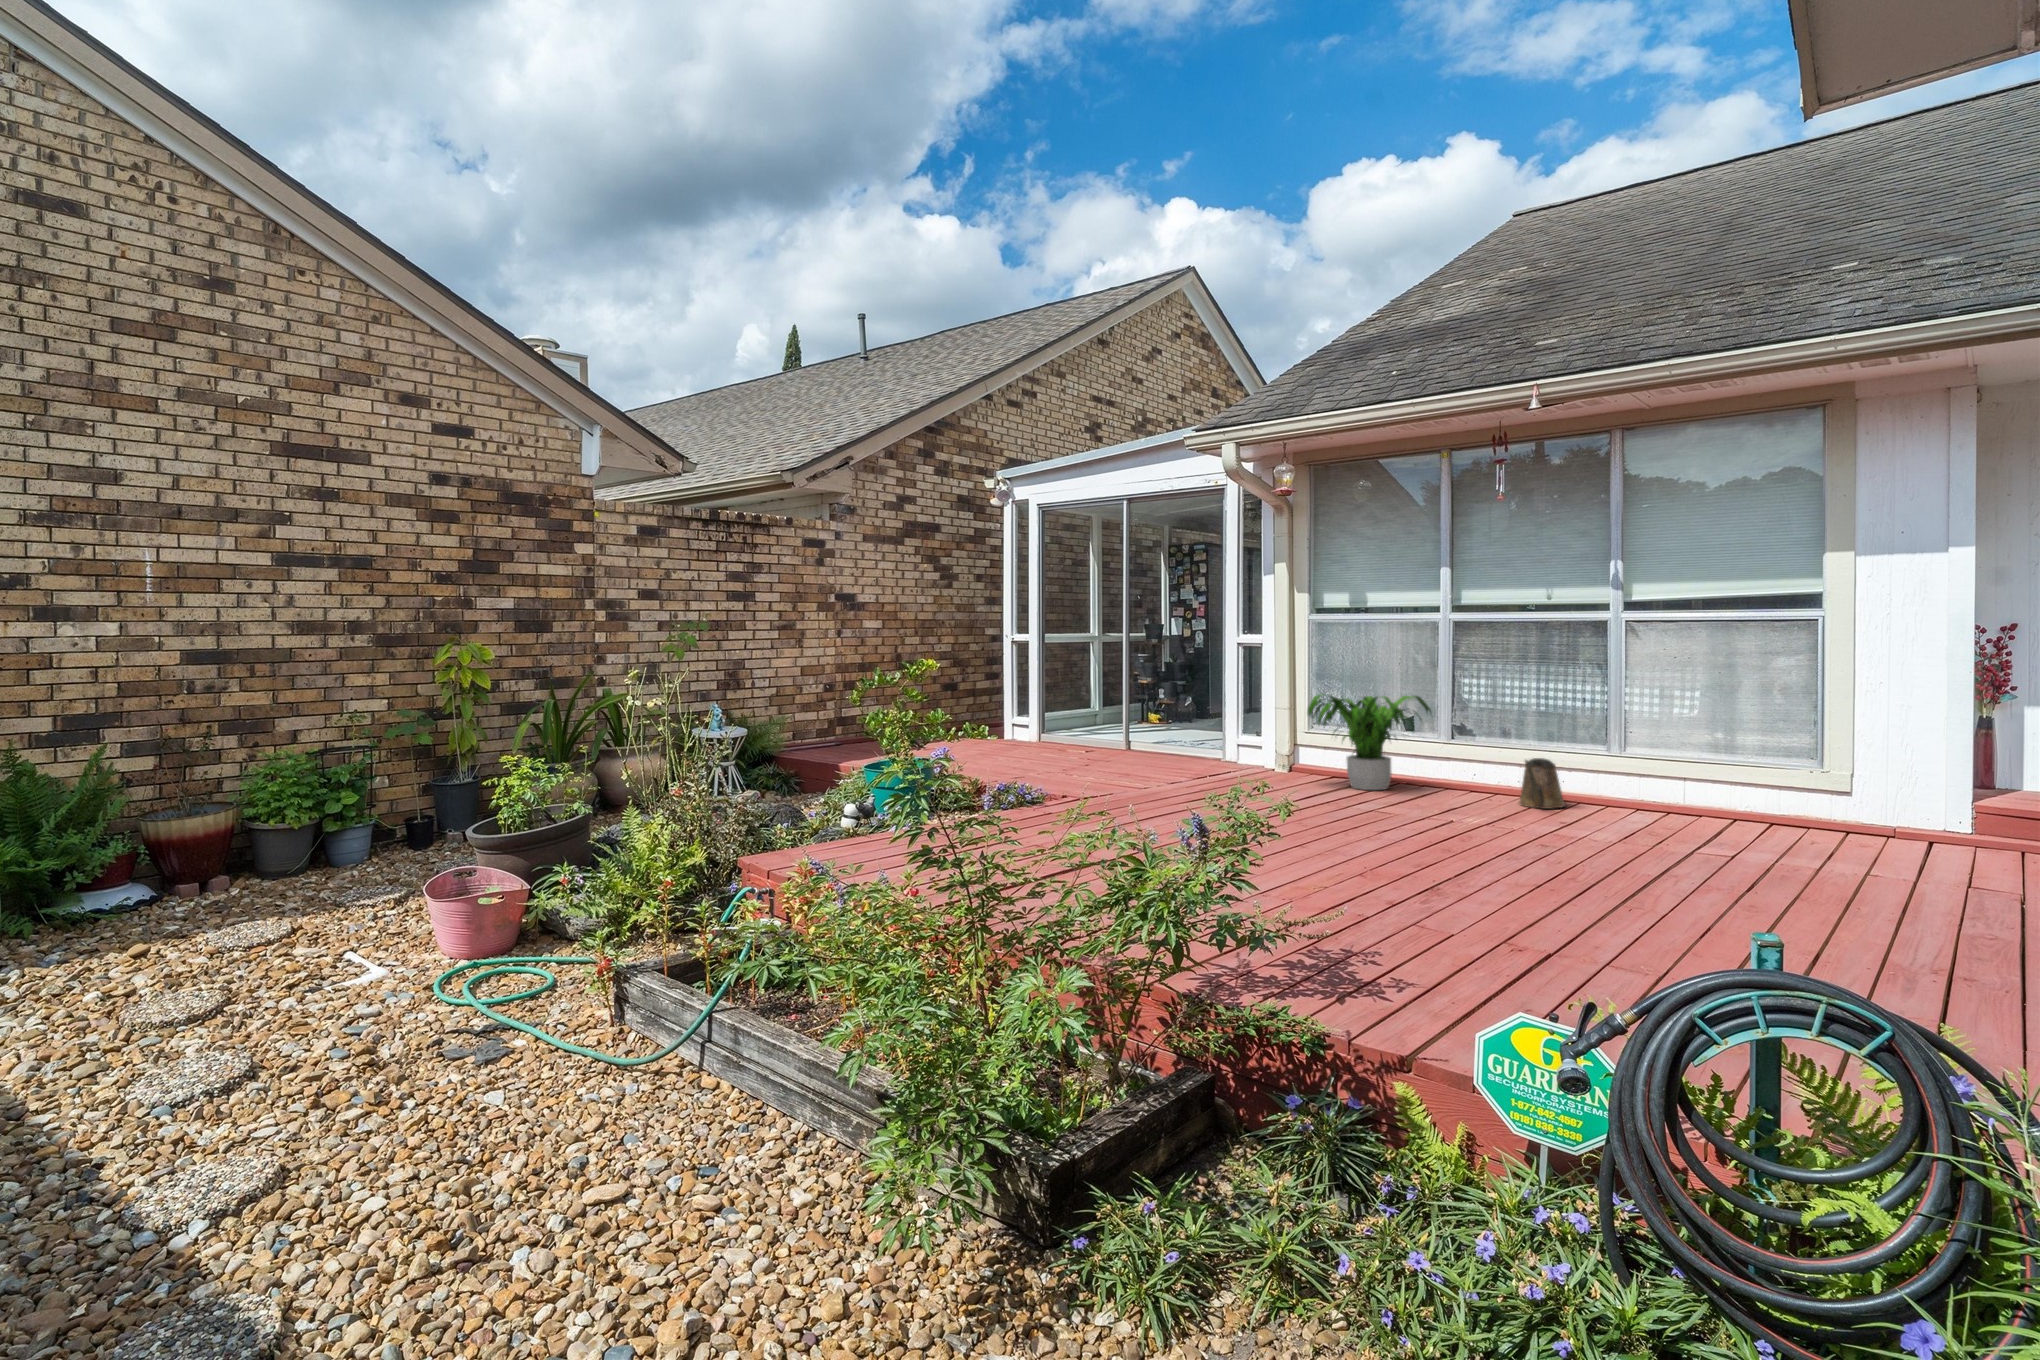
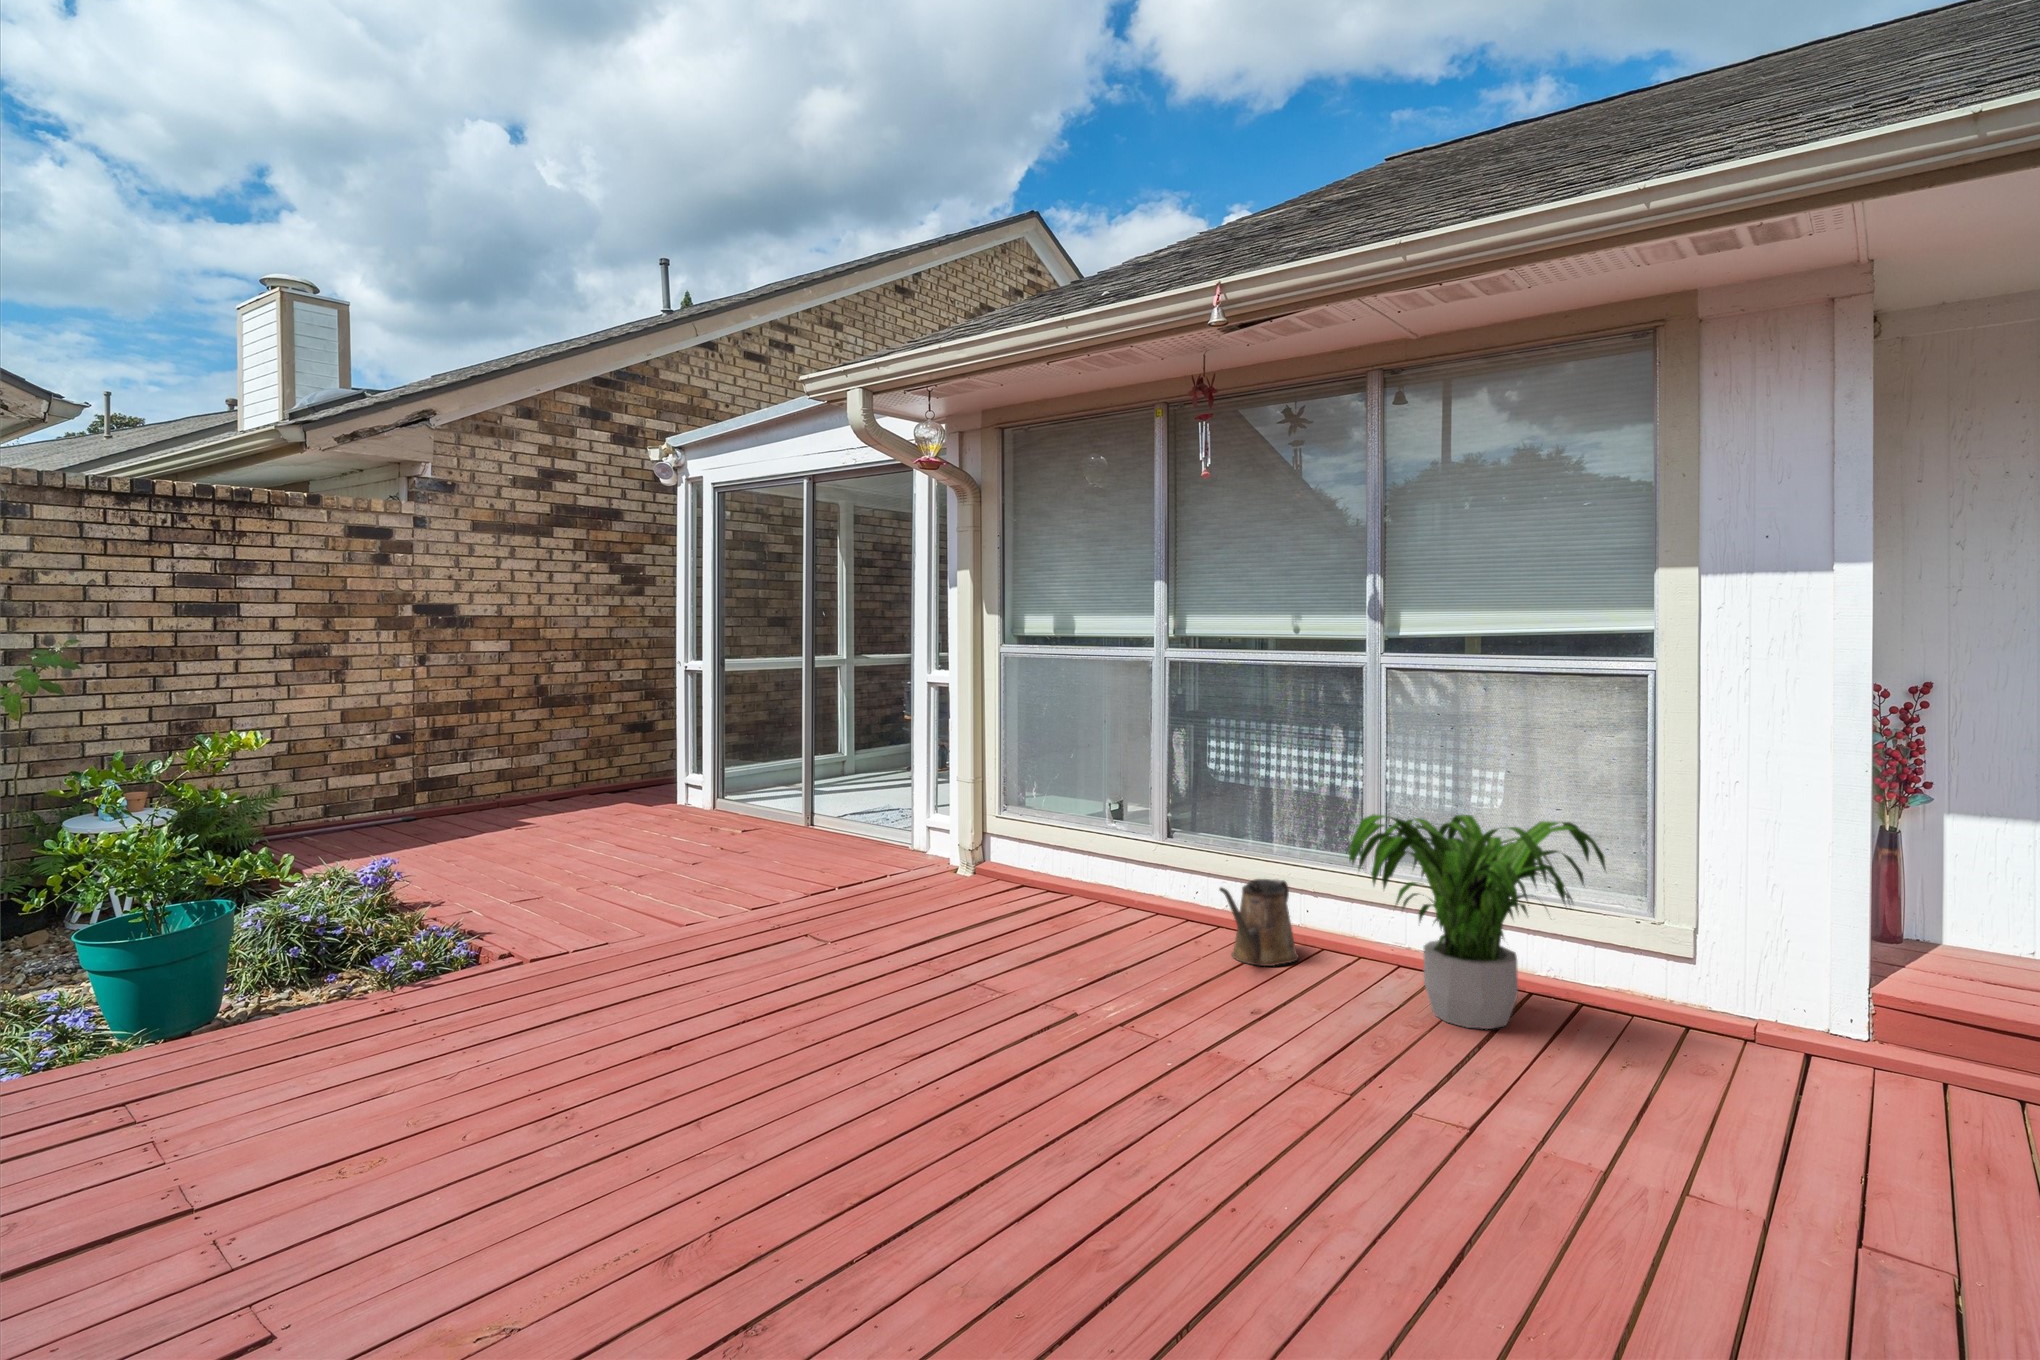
potted plant: present [1308,695,1431,790] -> present [1349,814,1606,1029]

